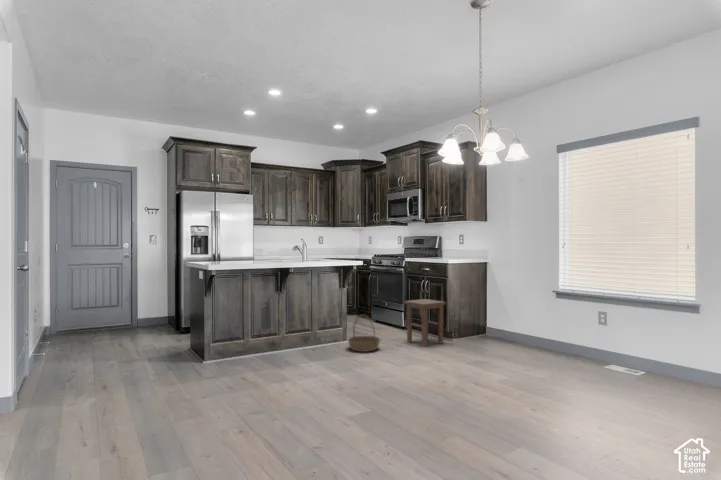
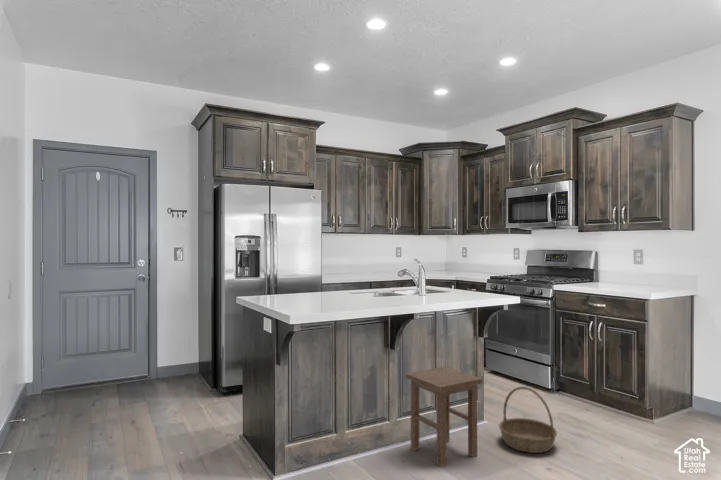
stool: present [404,299,446,346] -> present [406,367,482,467]

